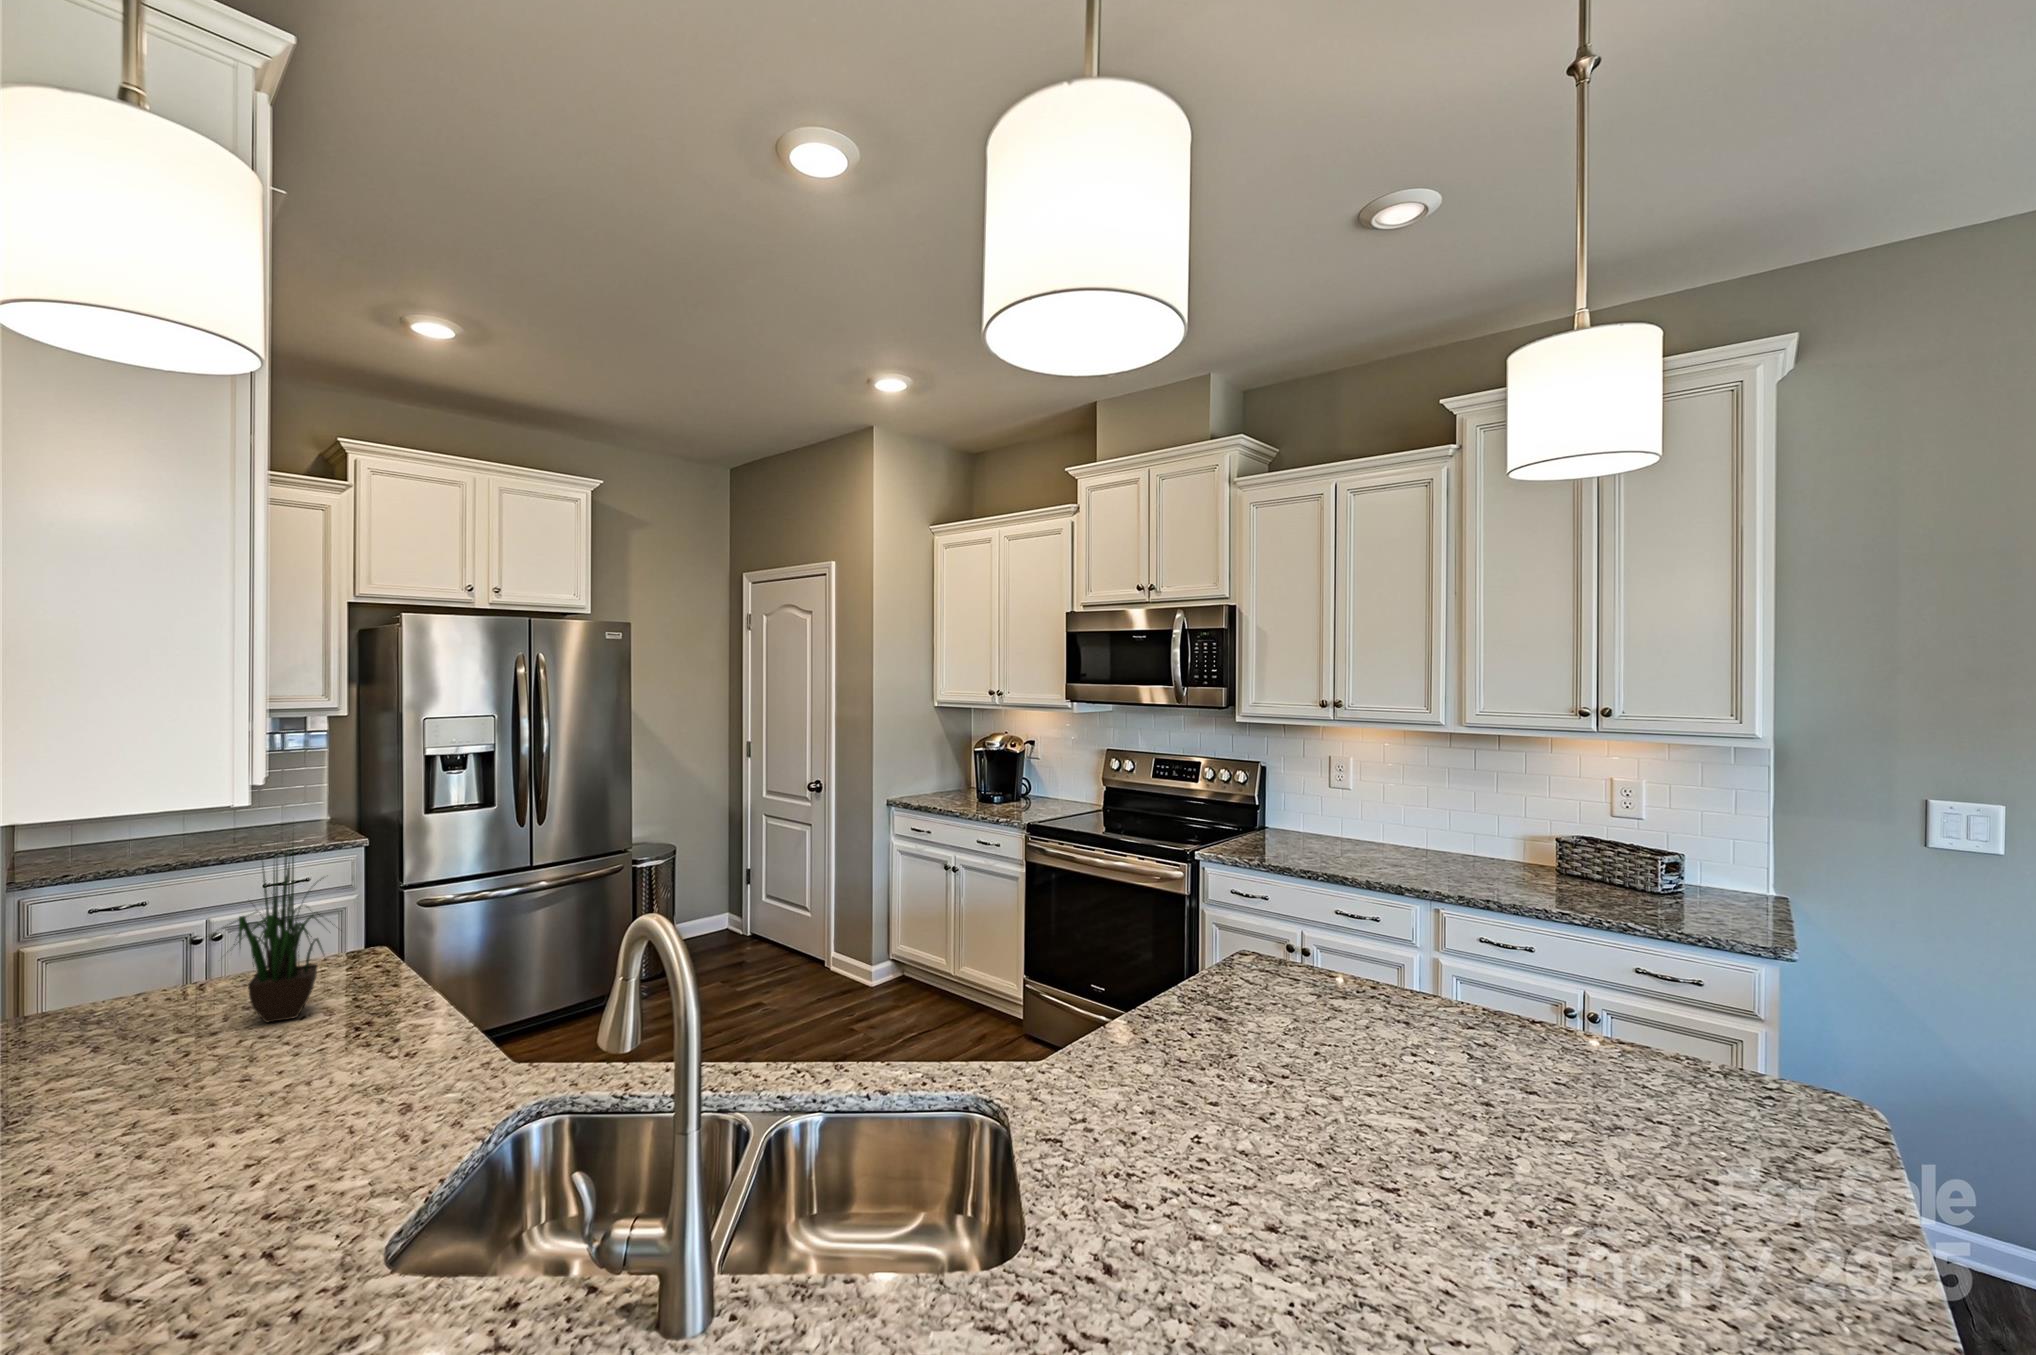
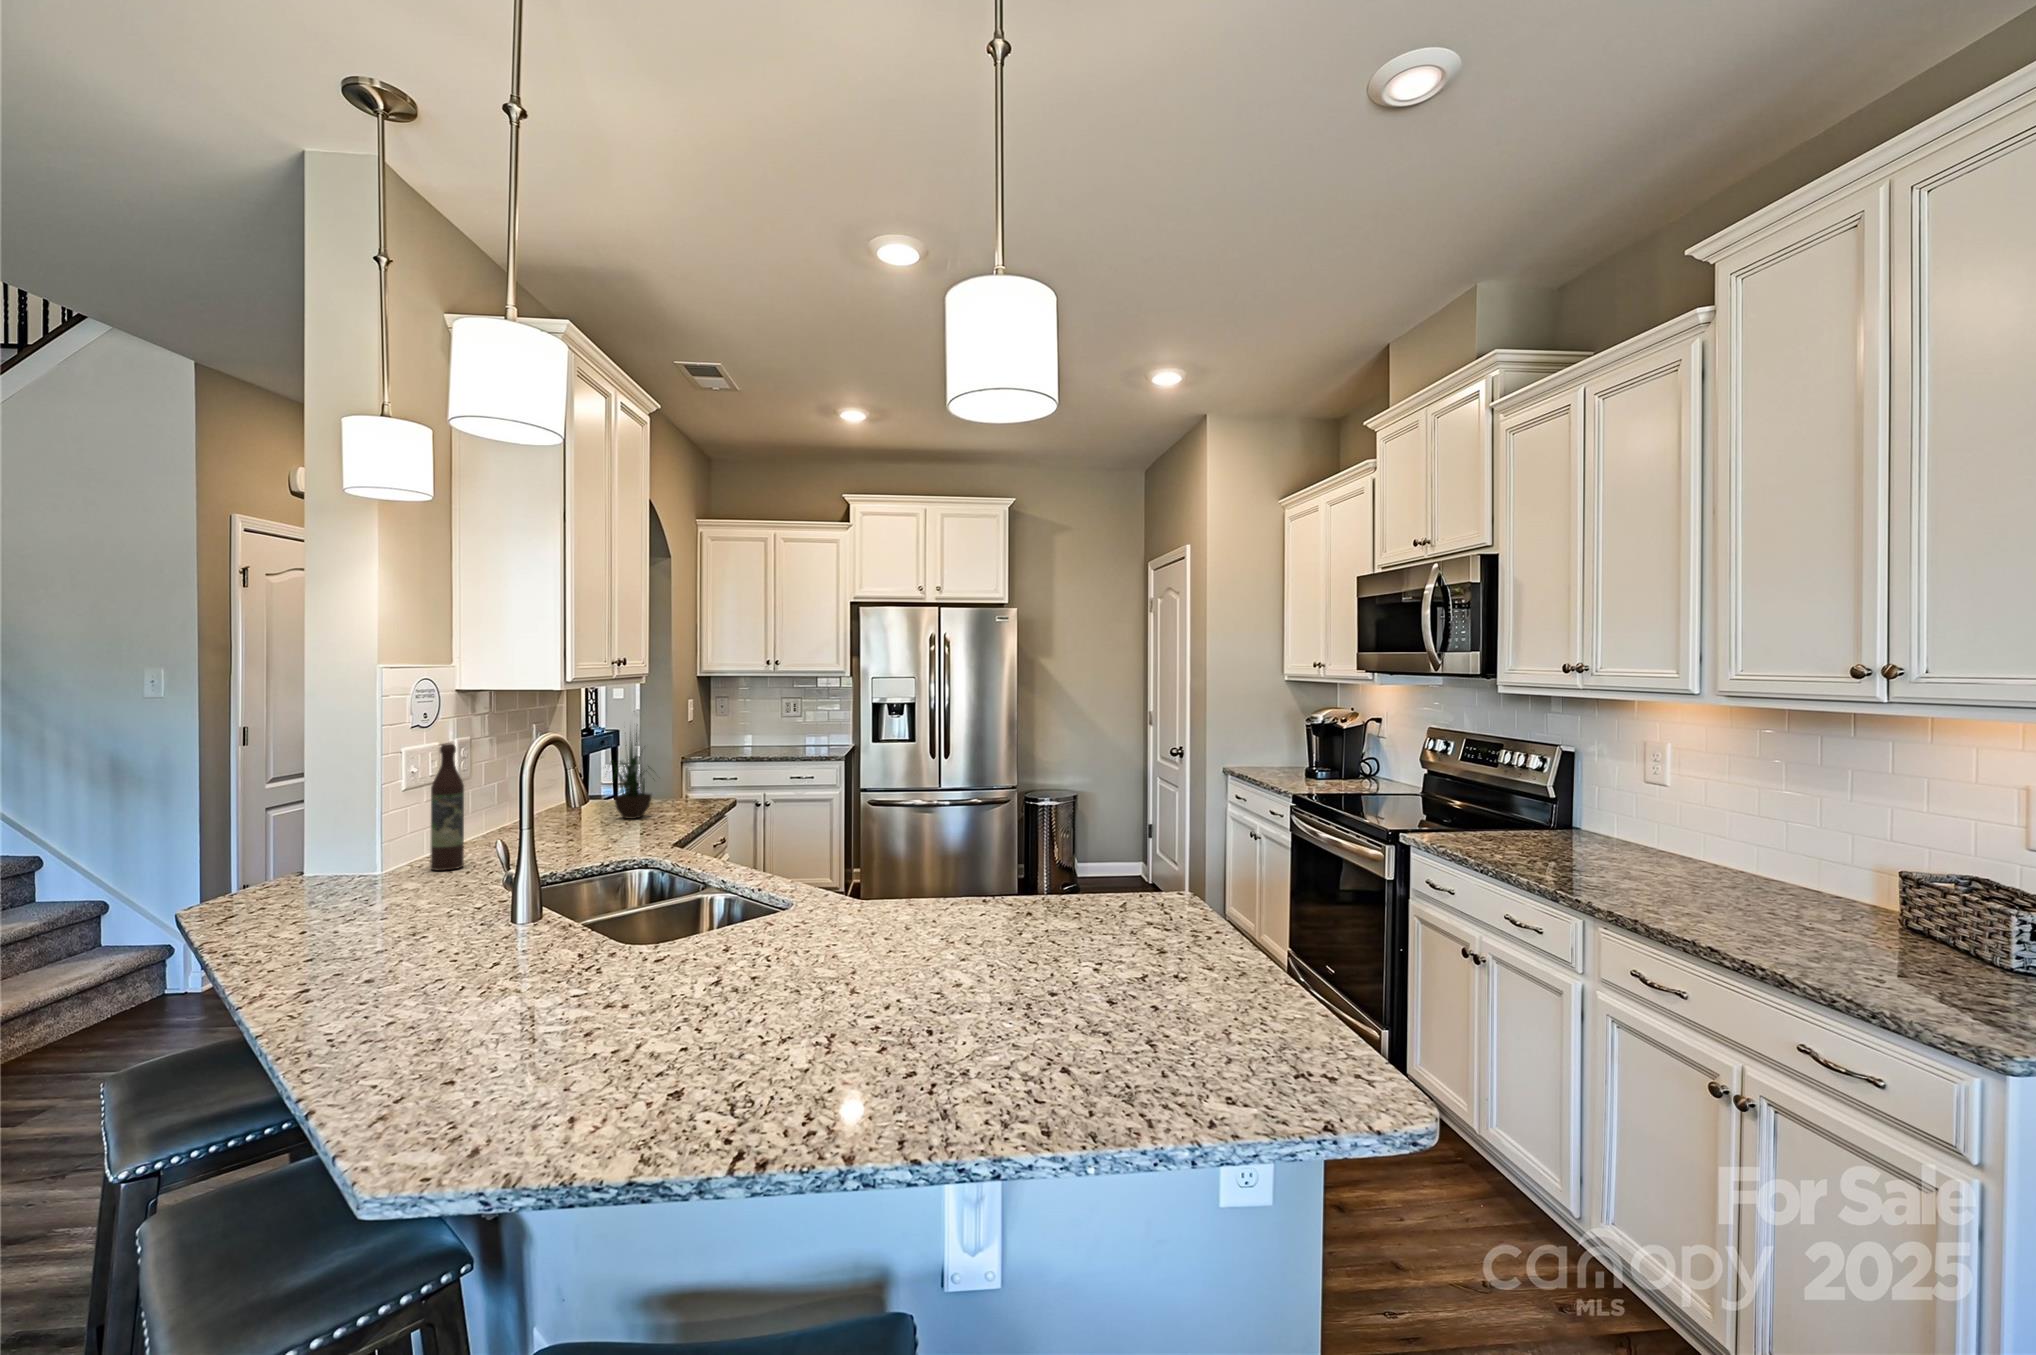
wine bottle: none [105,956,202,1282] -> present [430,743,464,871]

